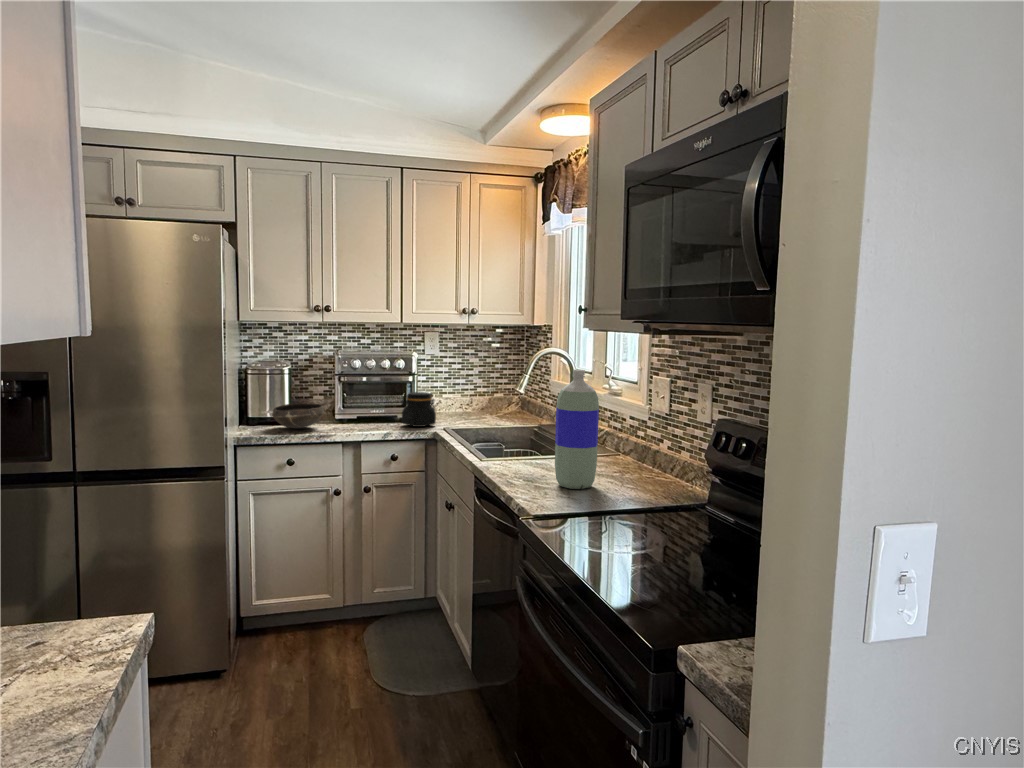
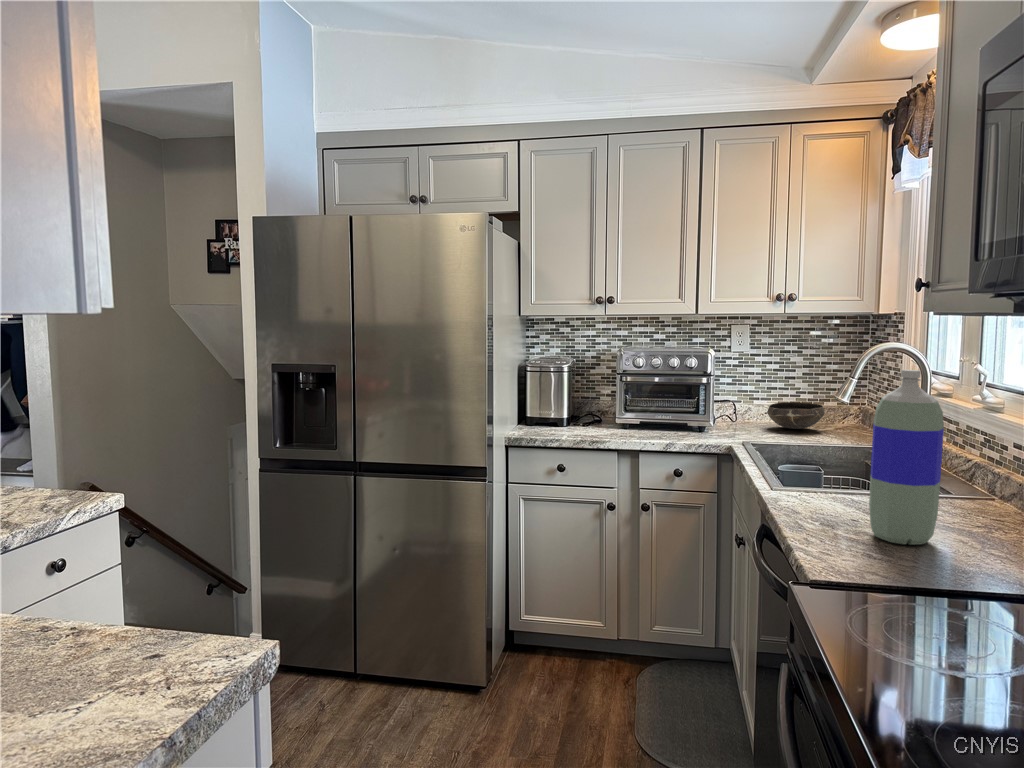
jar: present [402,392,436,427] -> none [692,396,735,439]
bowl: present [272,403,324,428] -> present [767,402,825,429]

